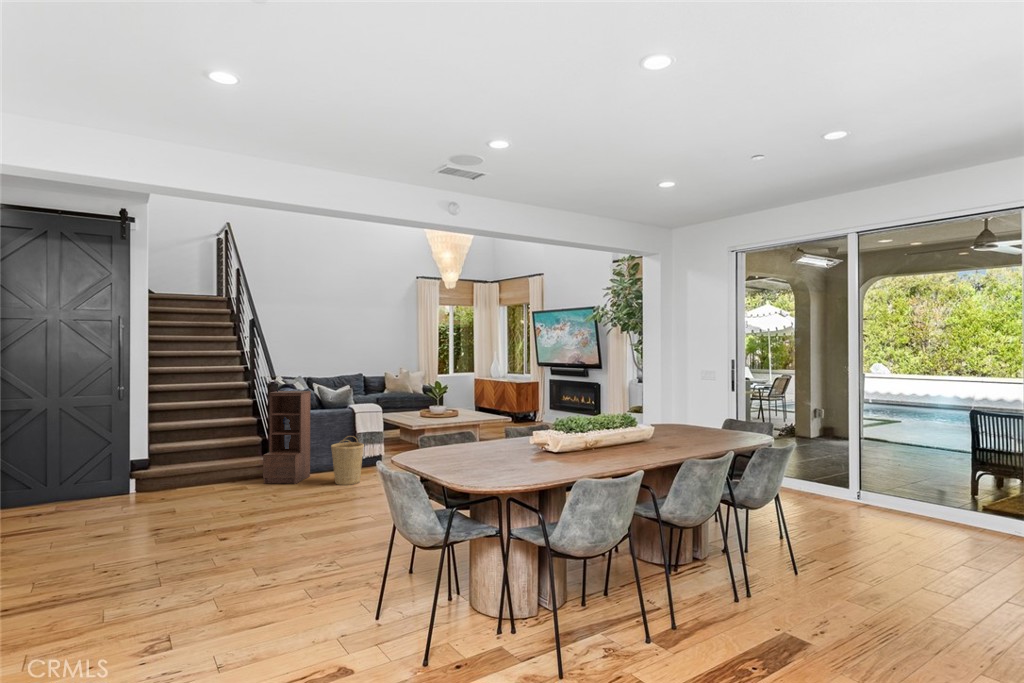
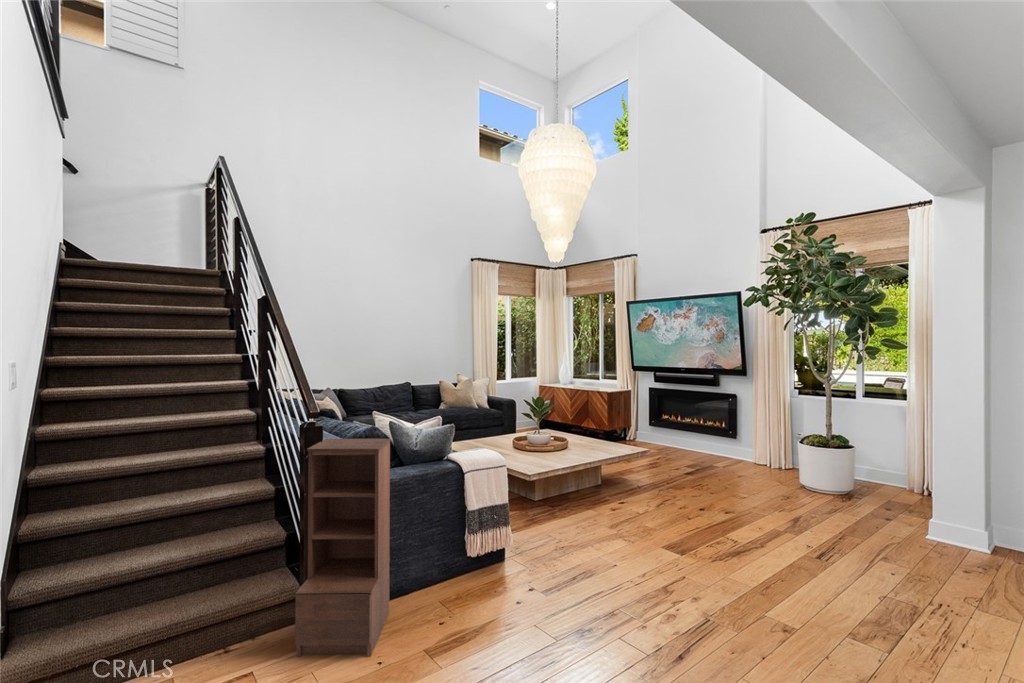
basket: present [331,436,364,485] -> none [447,535,516,657]

